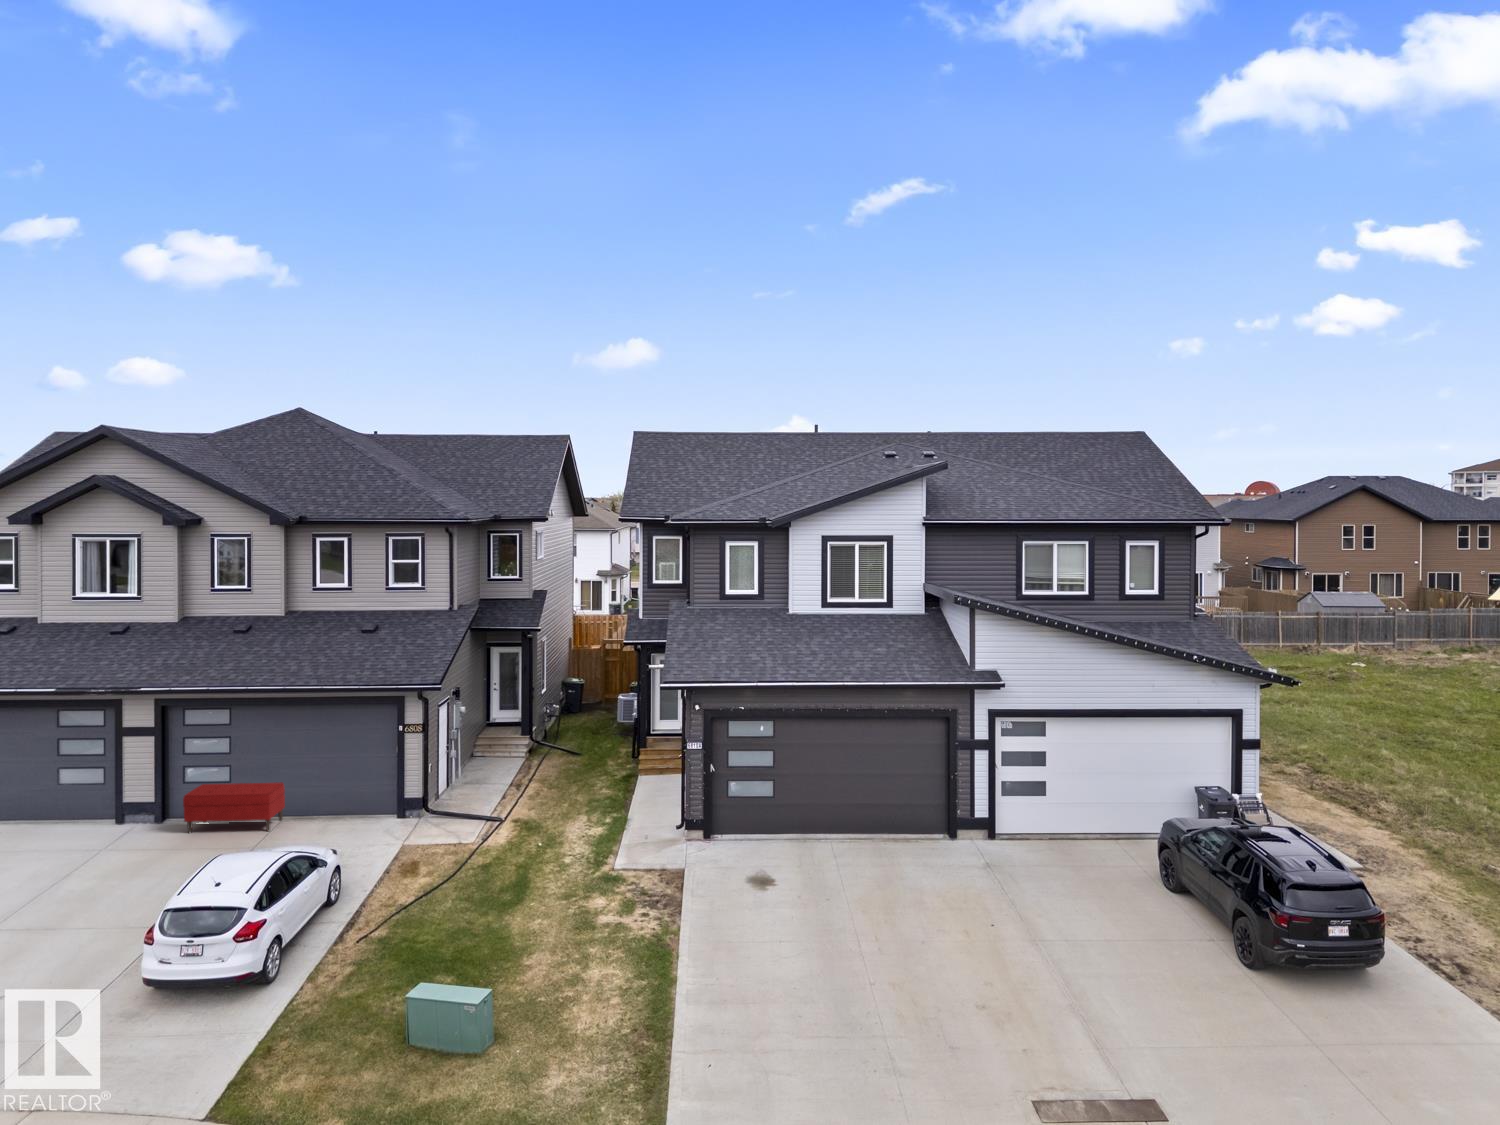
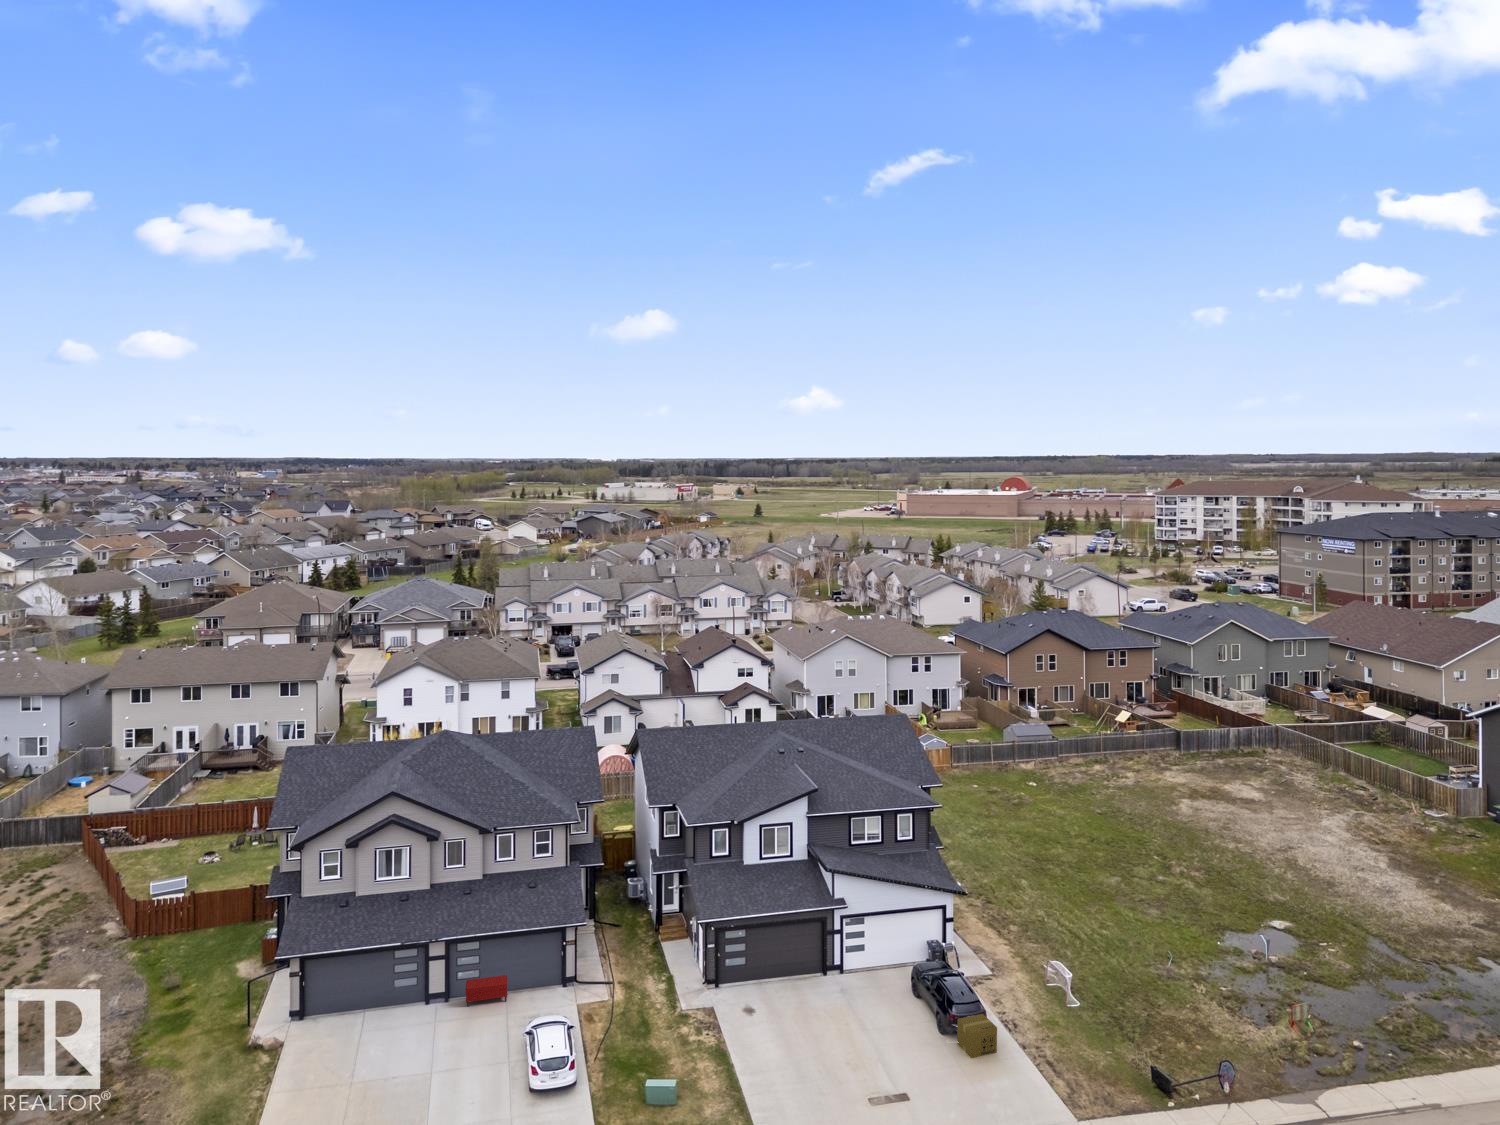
cardboard box: none [1308,916,1445,1030] -> present [957,1014,997,1058]

